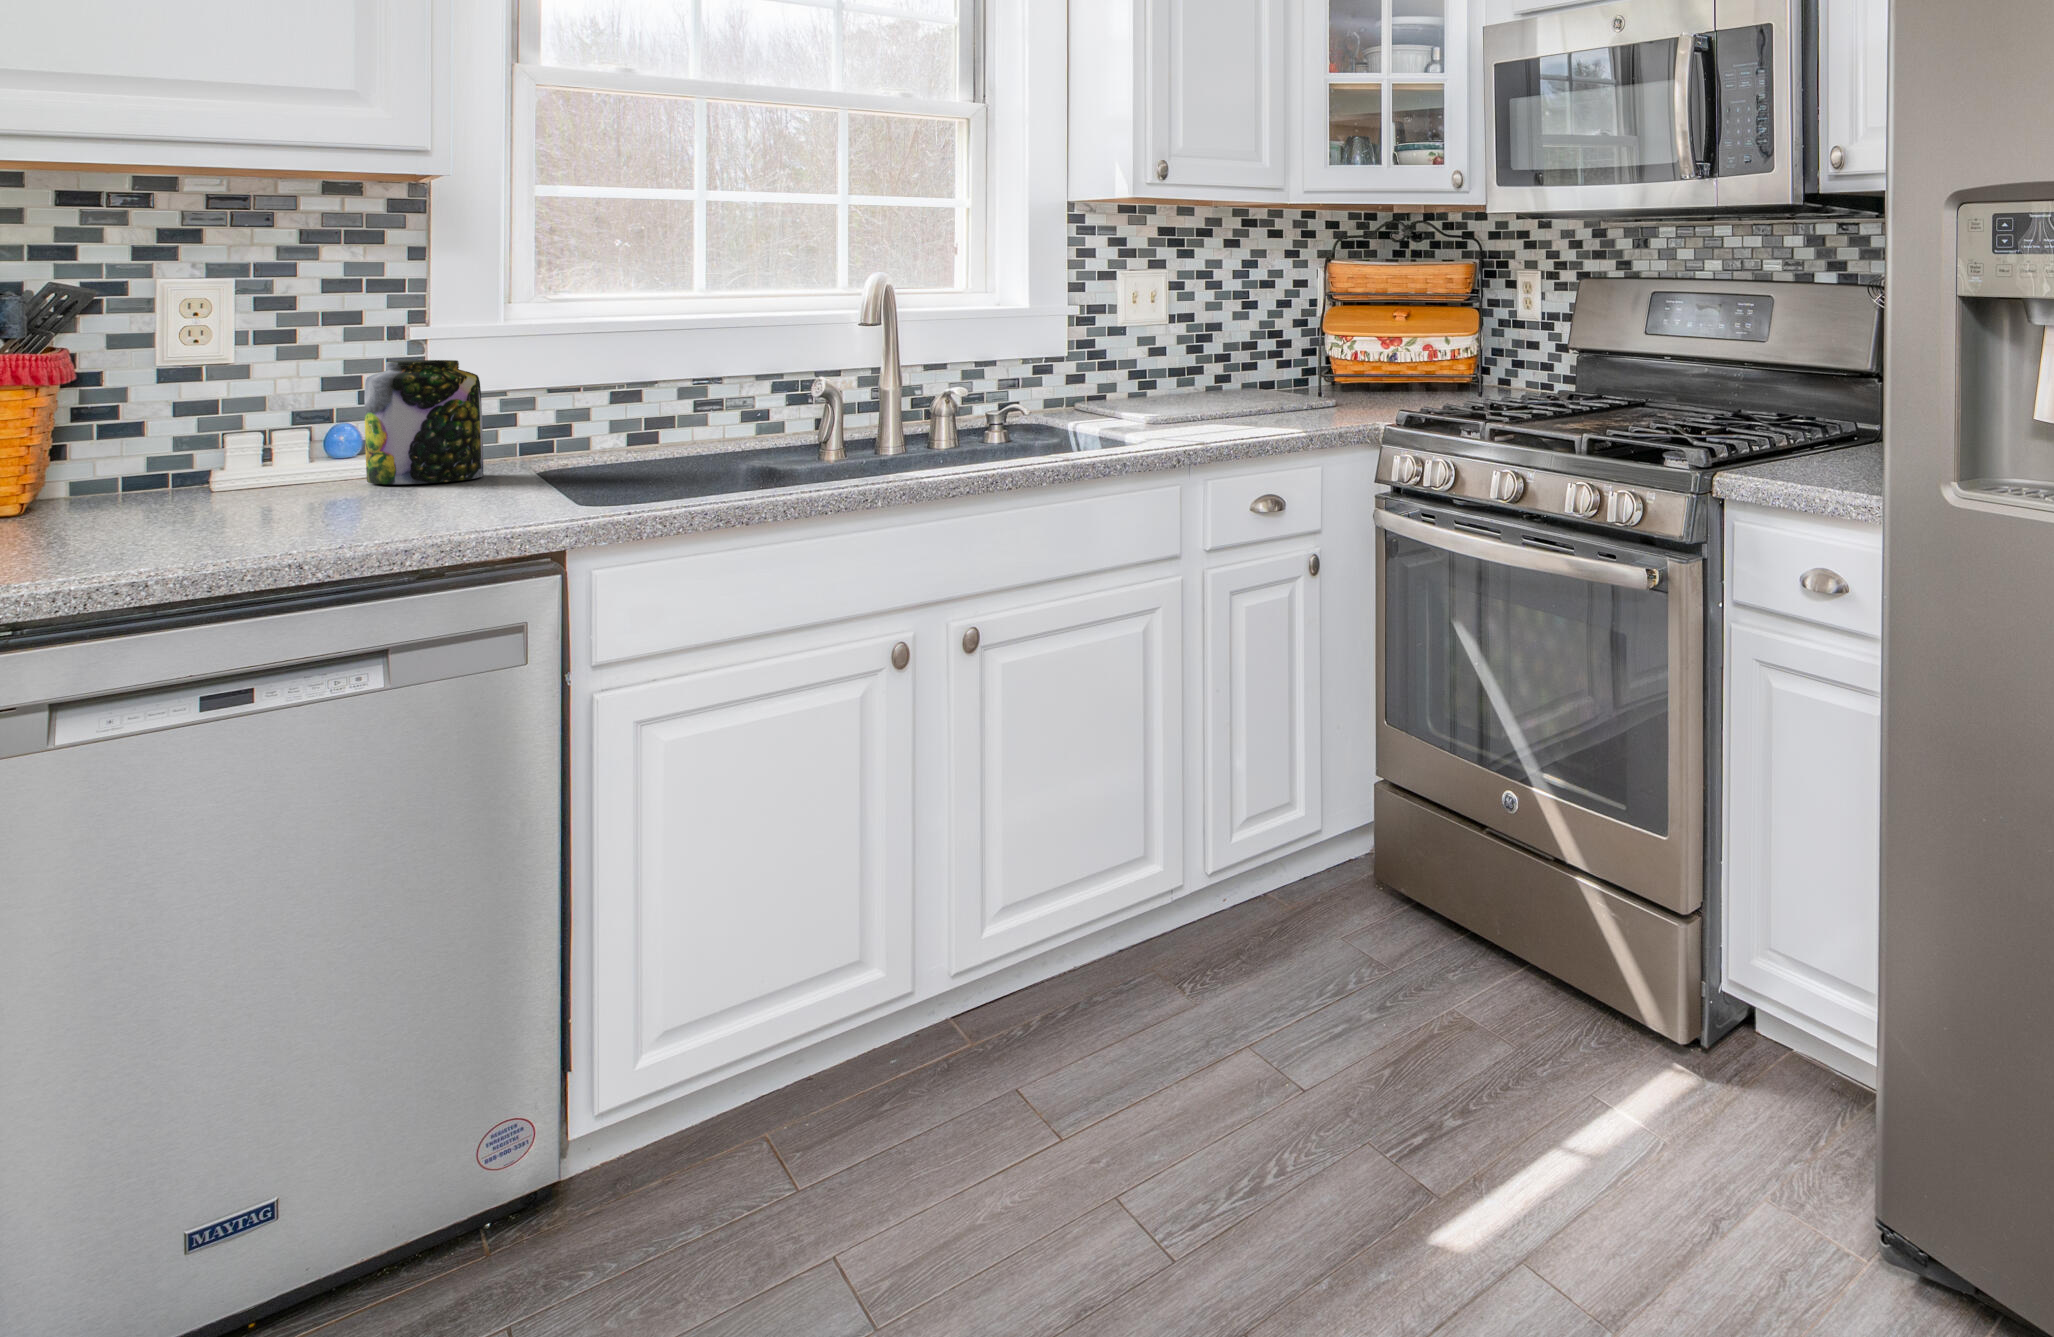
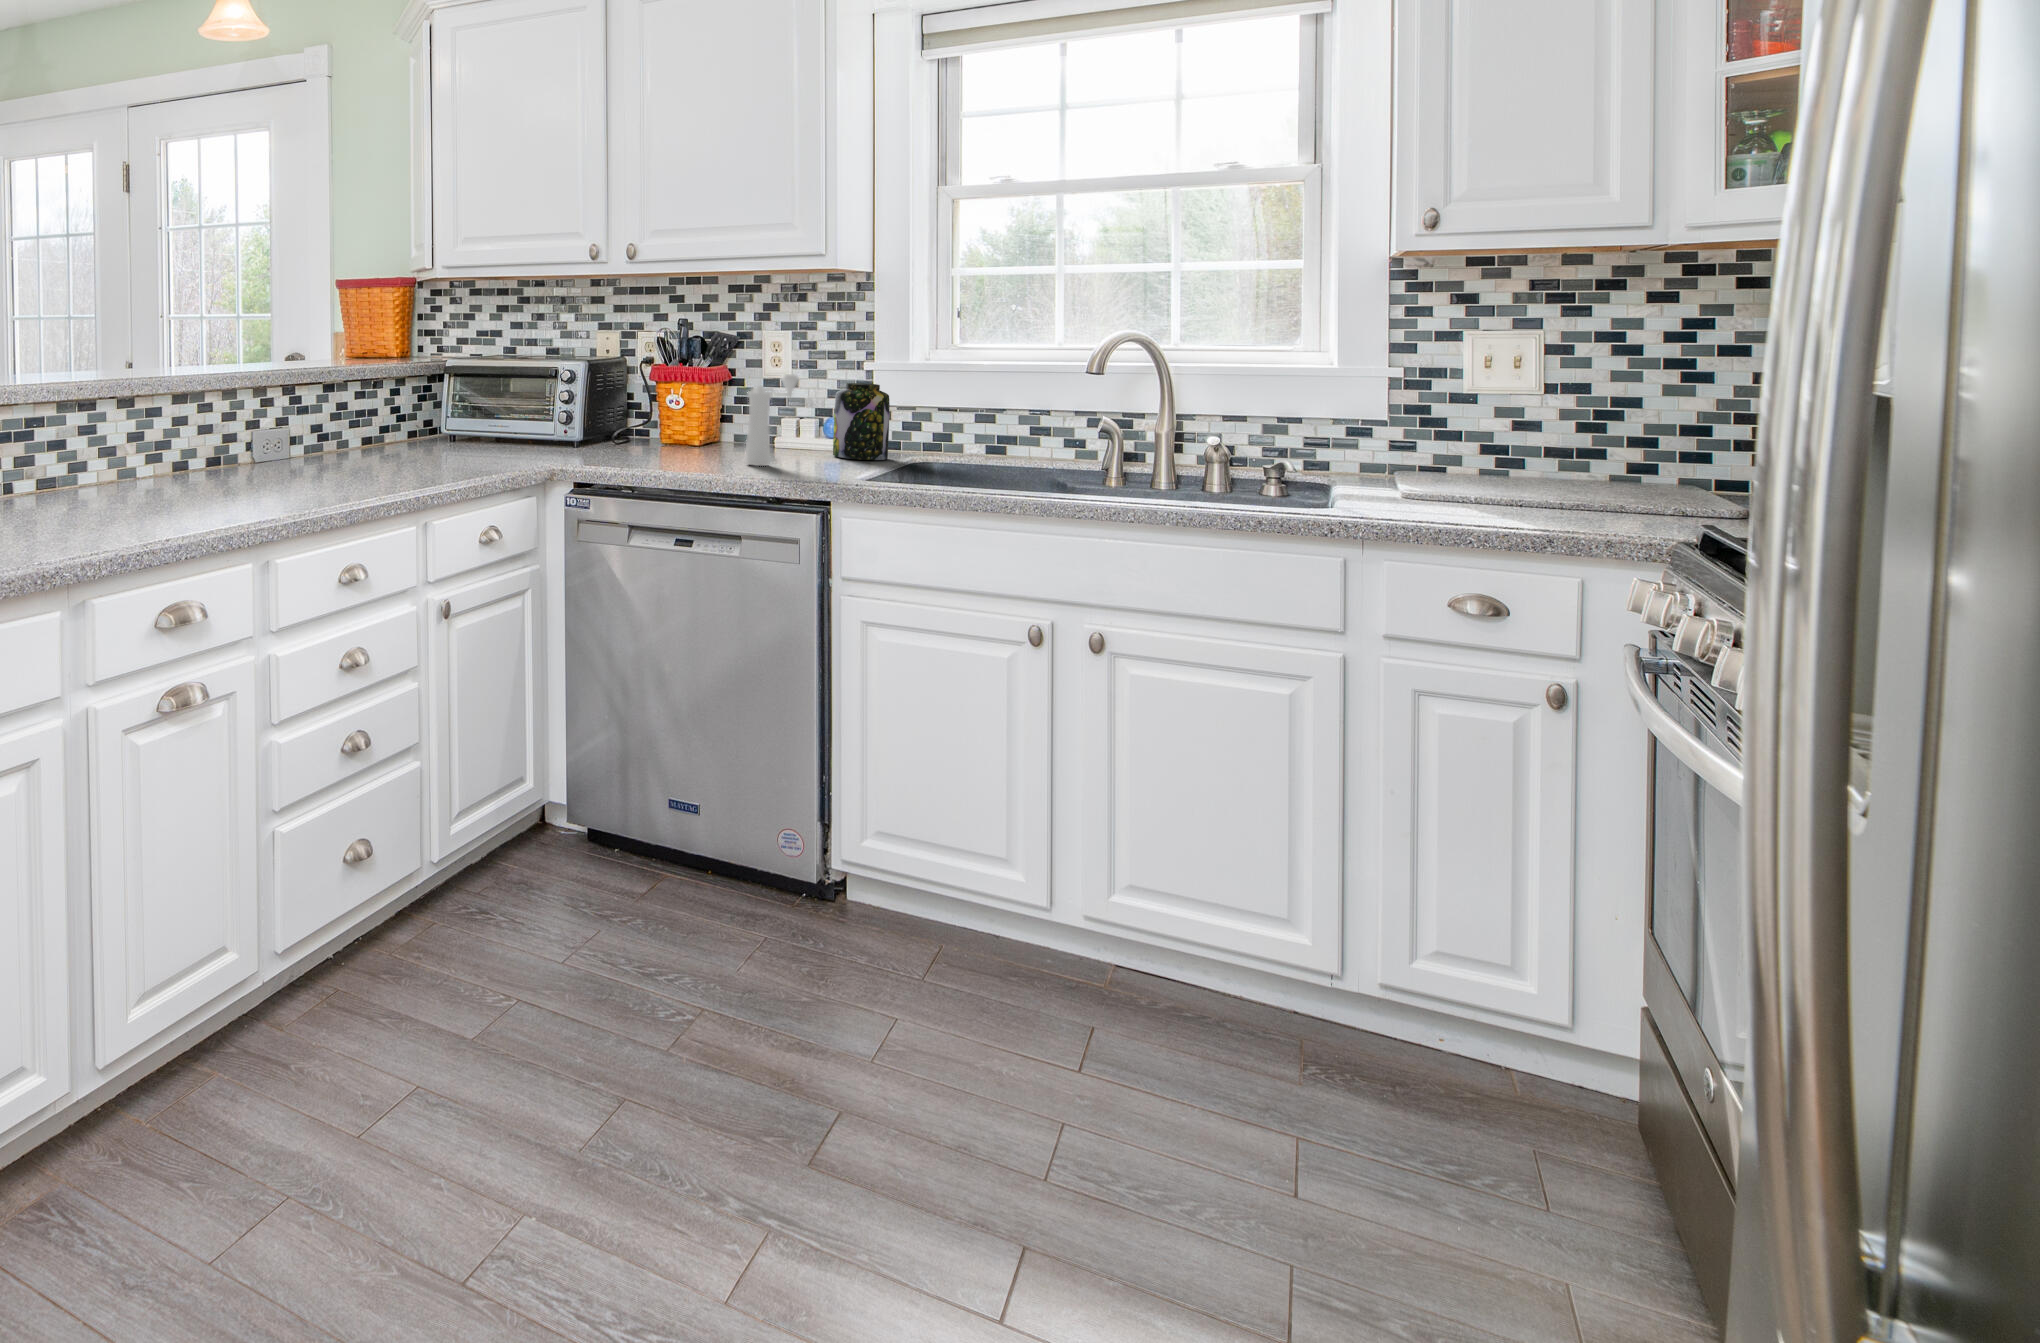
pepper mill: none [265,351,351,521] -> present [745,374,799,466]

